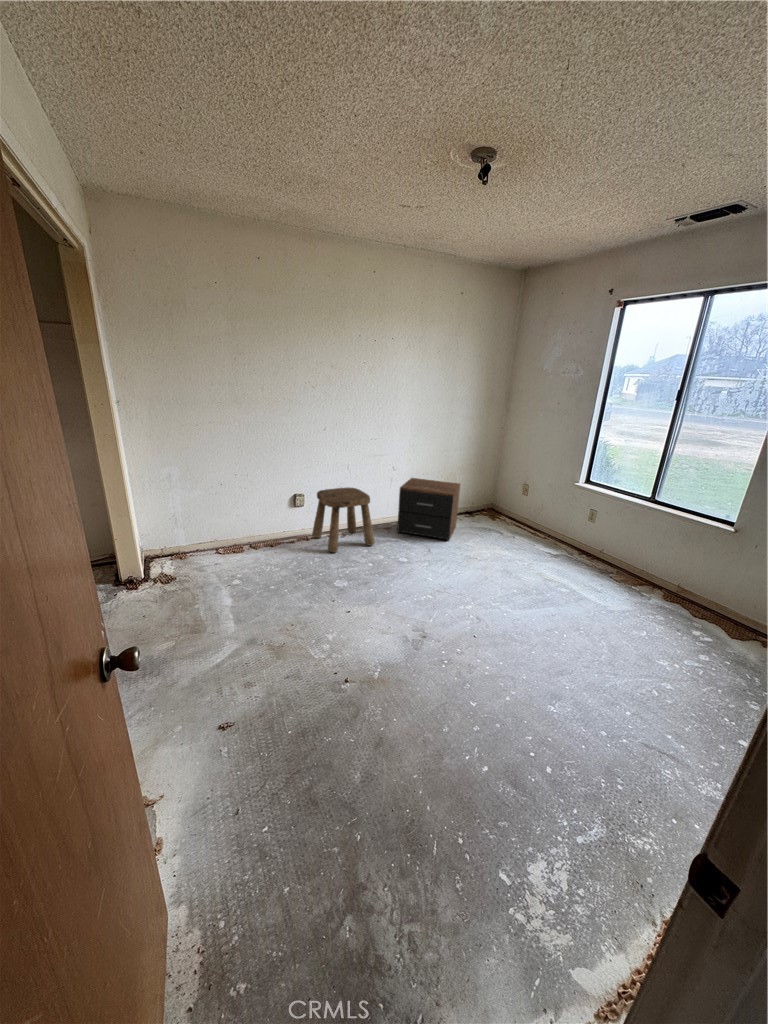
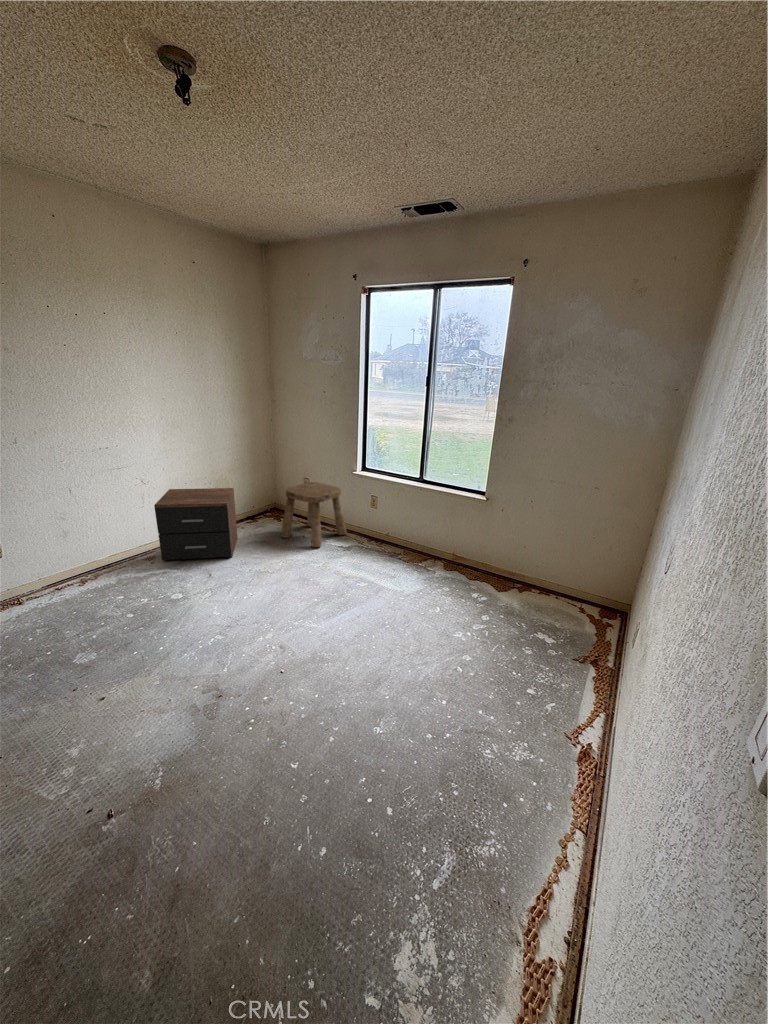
stool: present [312,487,374,552] -> present [281,482,346,547]

